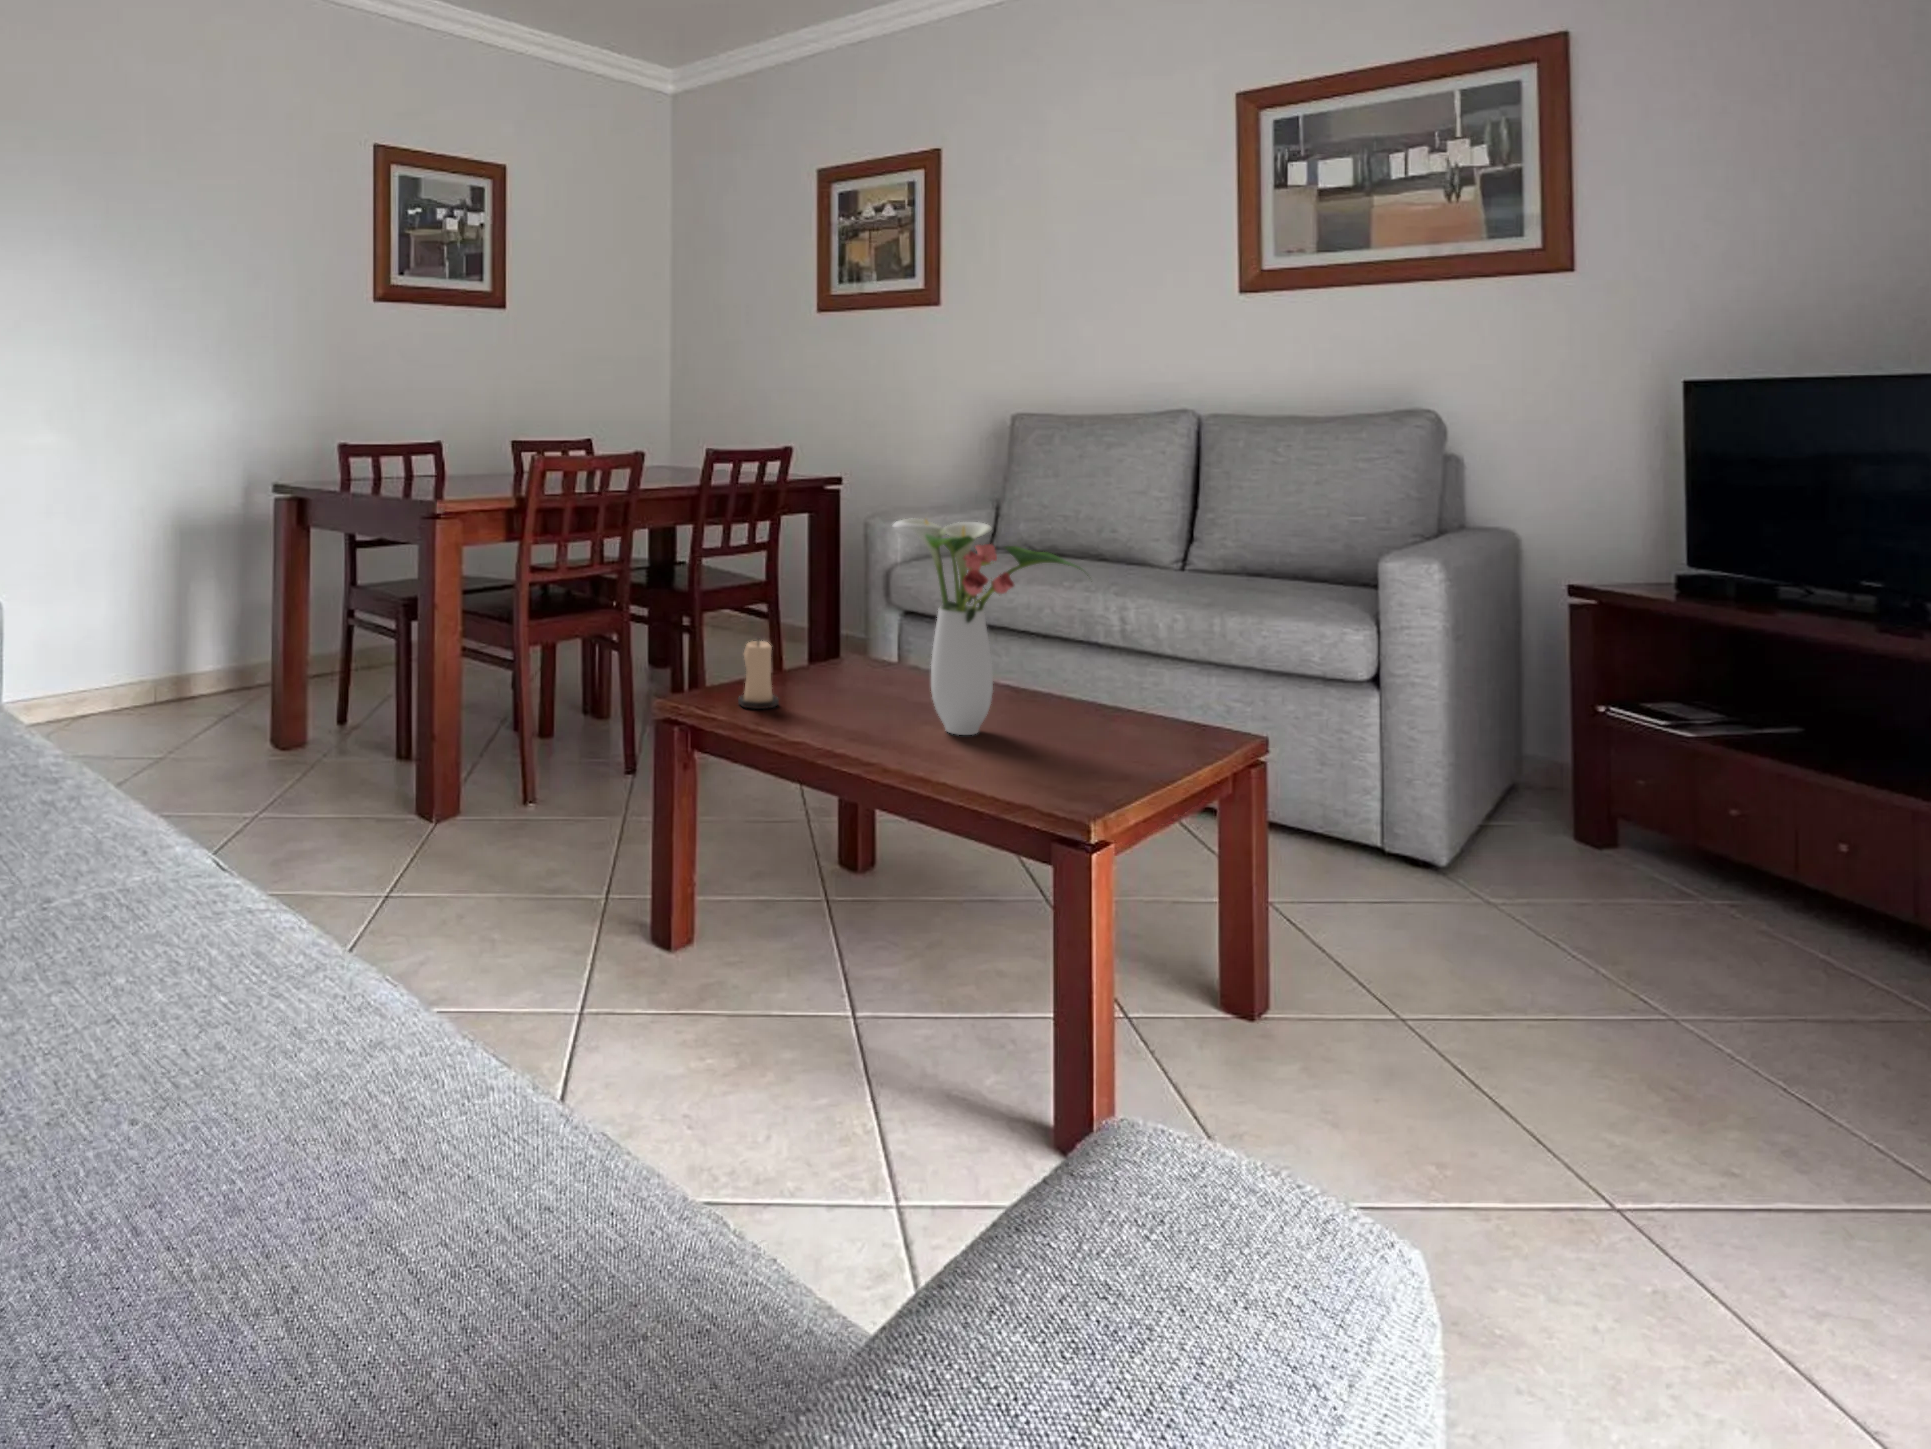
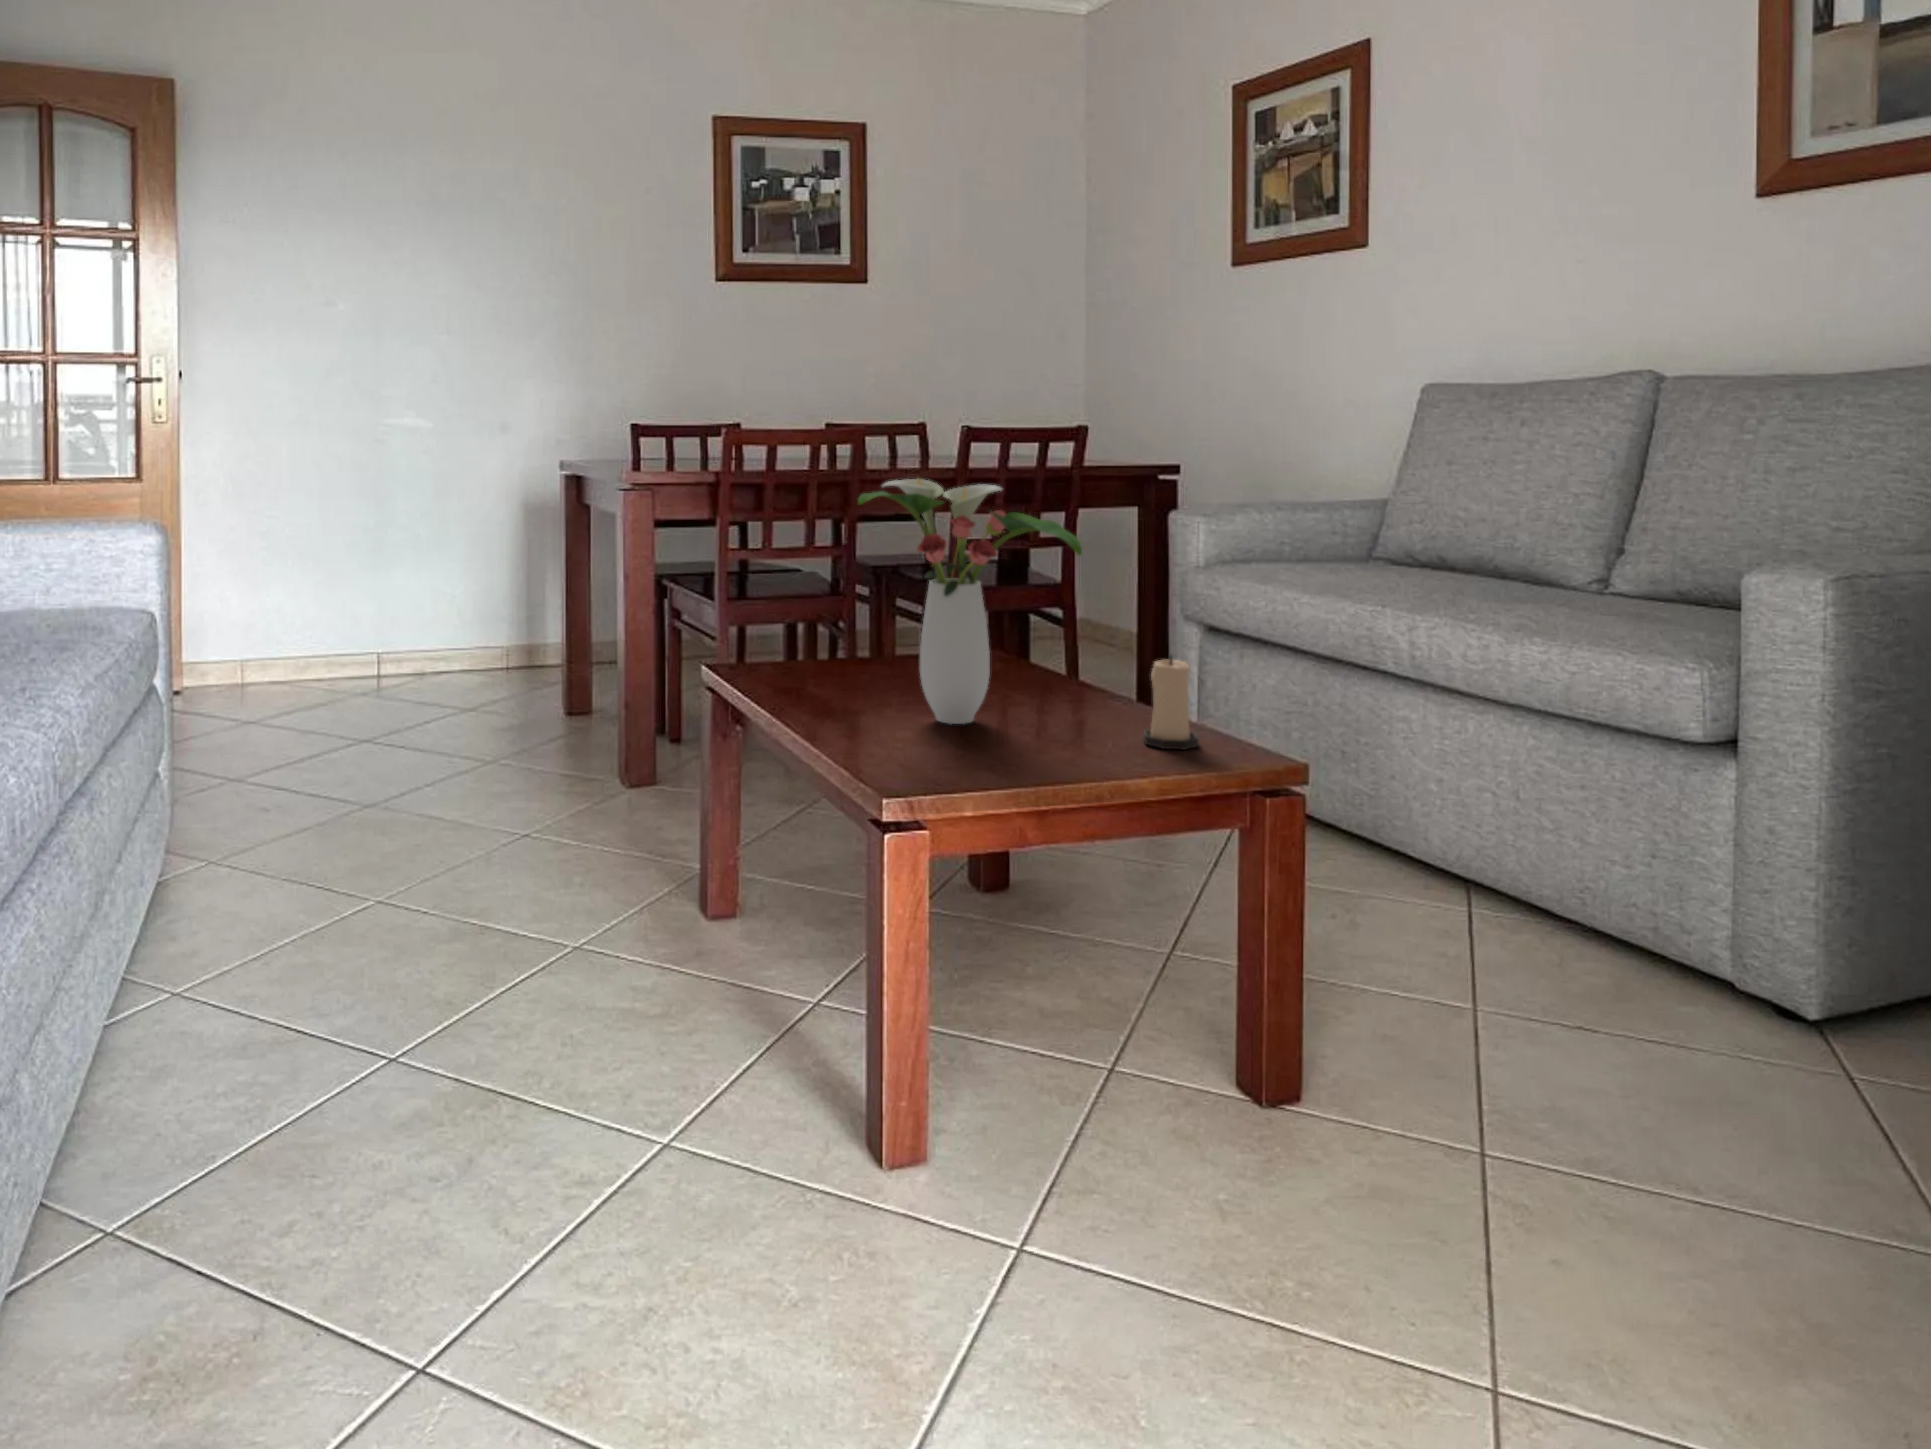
candle: present [738,639,779,709] -> present [1143,656,1198,750]

